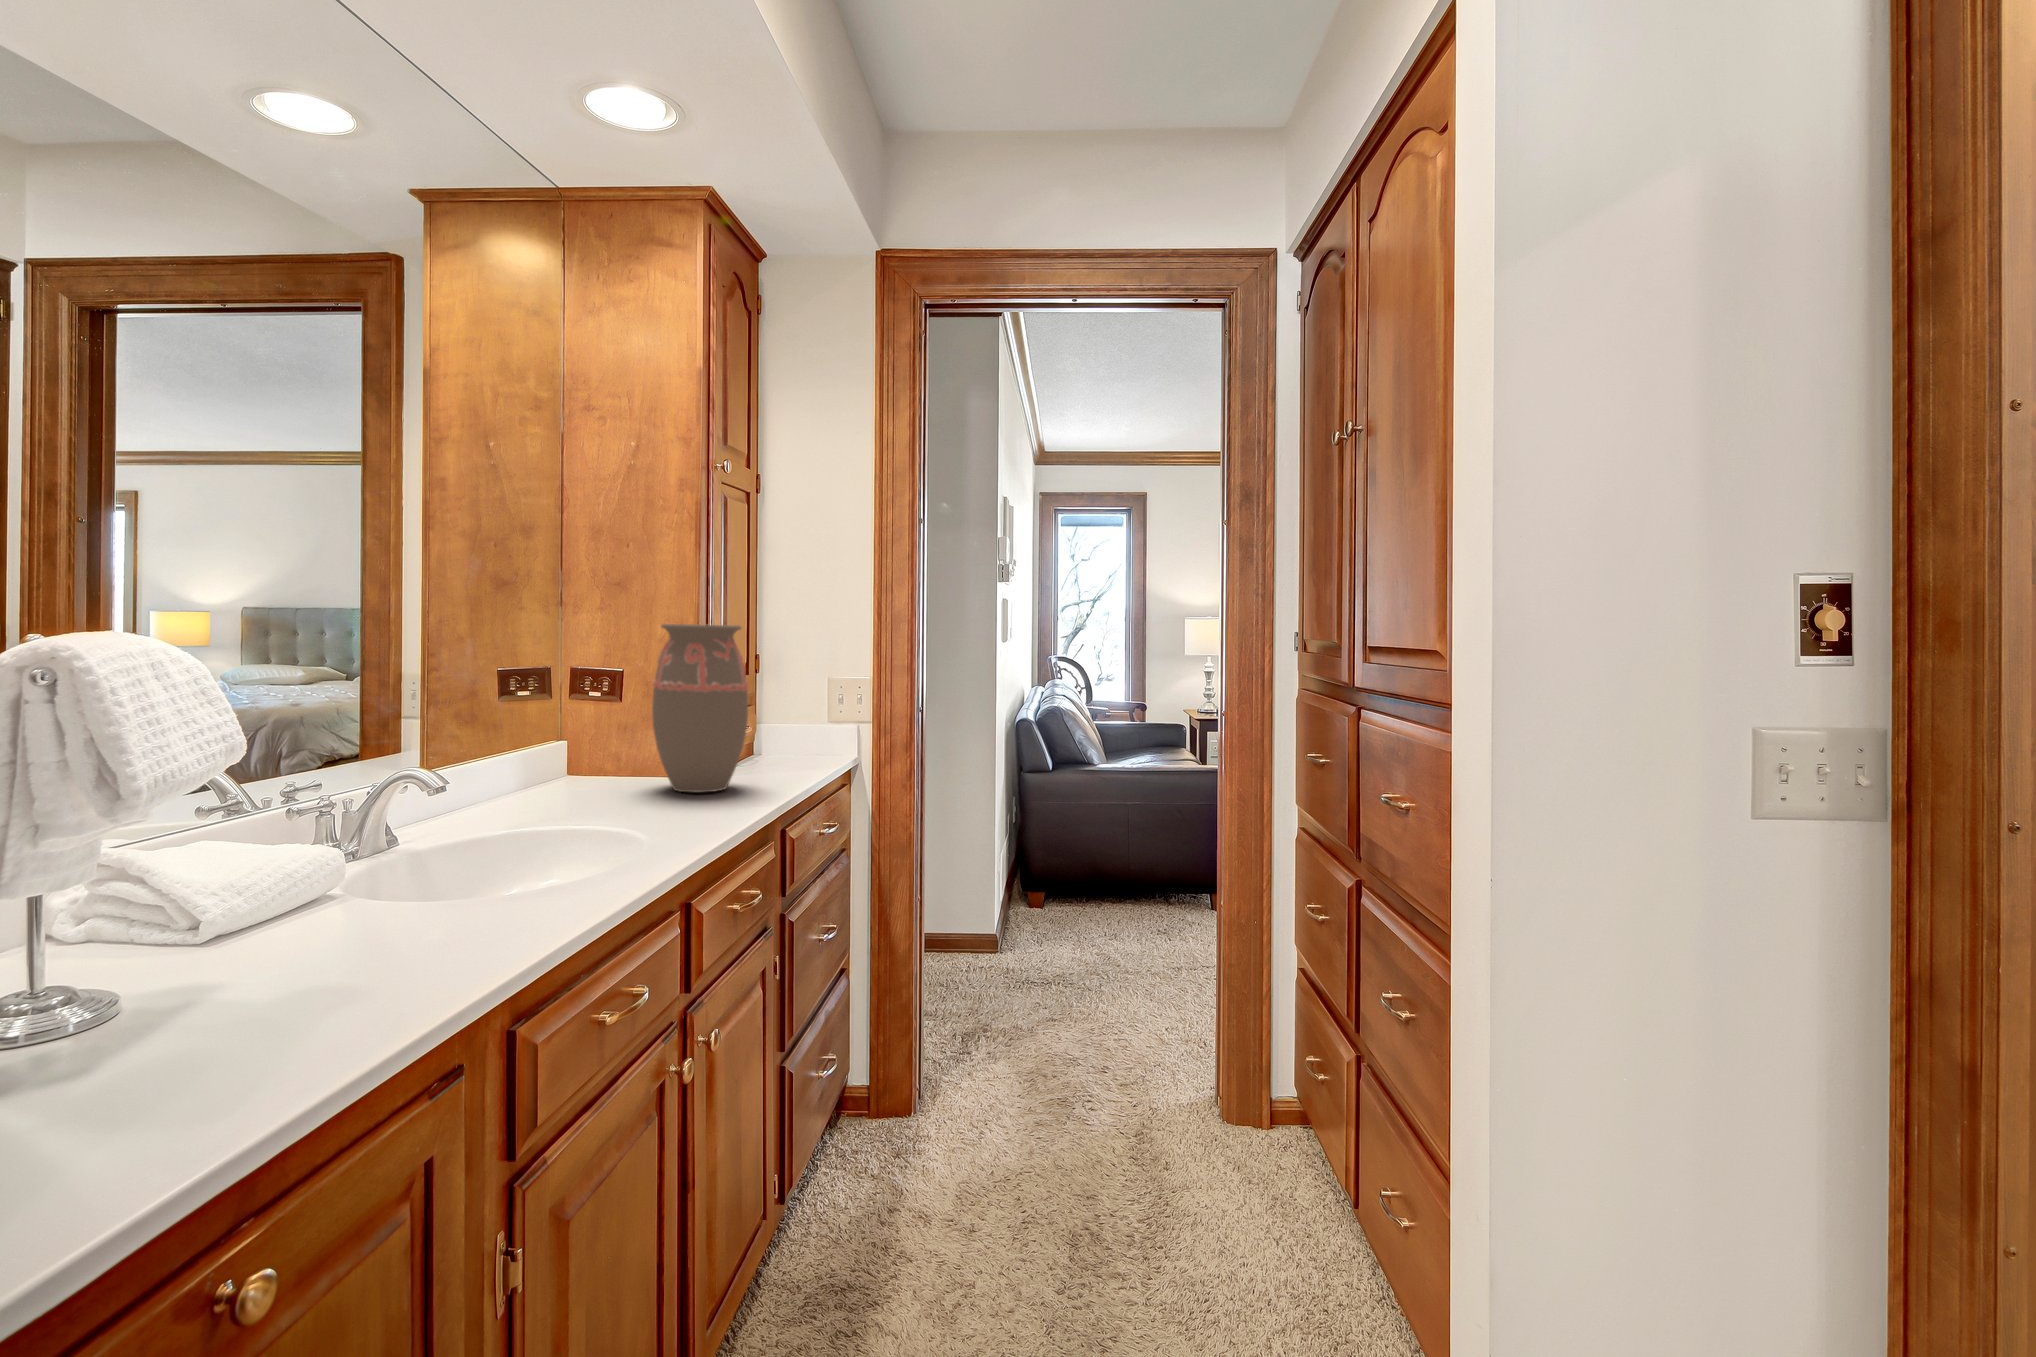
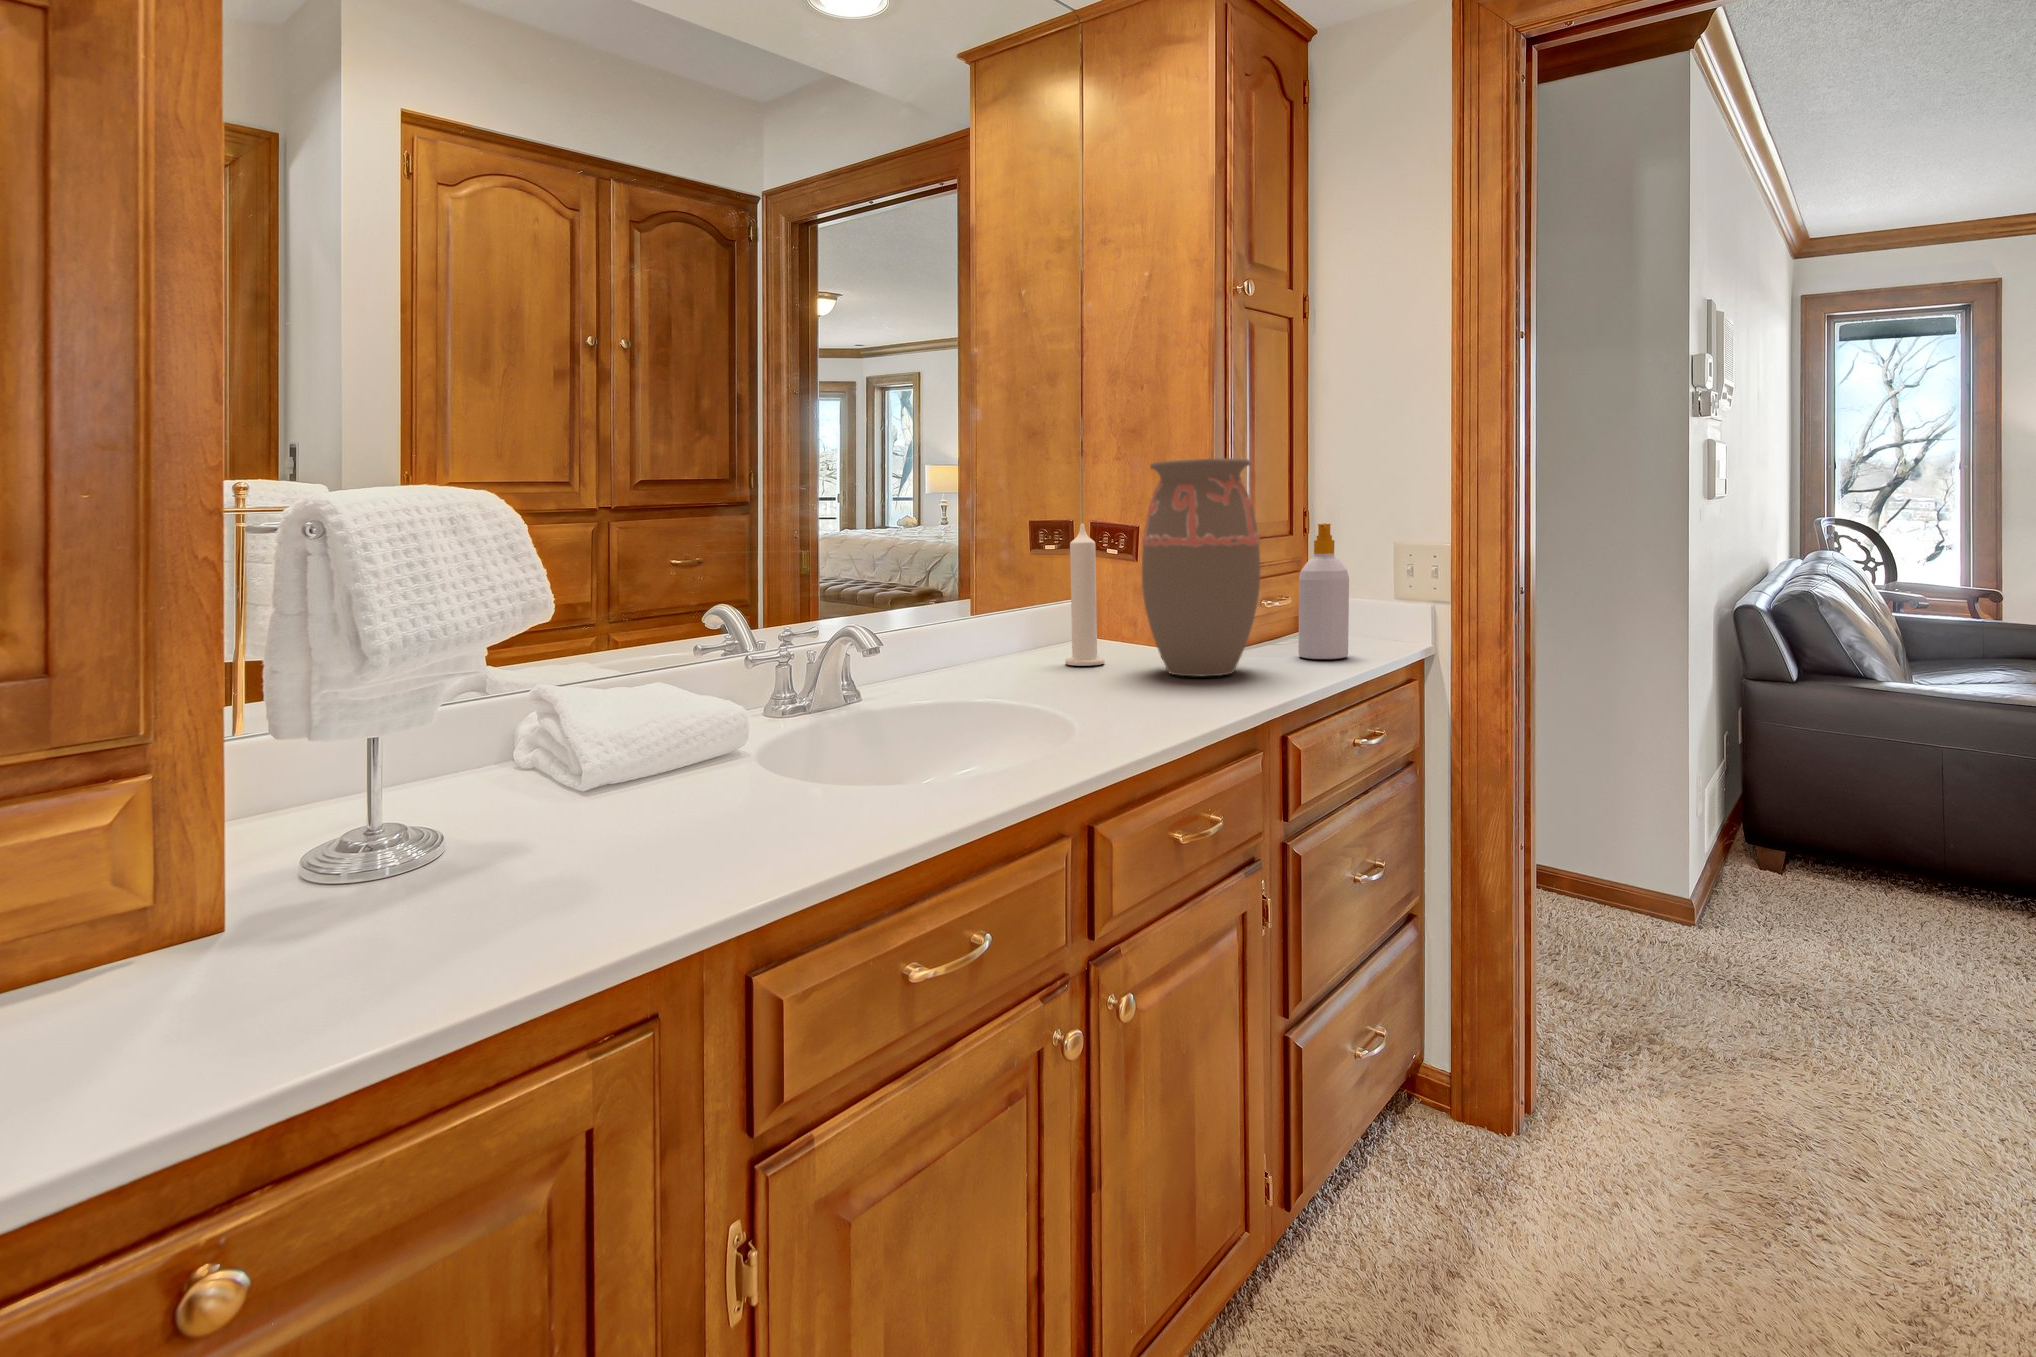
candle: none [574,667,610,787] -> present [1065,524,1105,666]
soap bottle: none [764,672,802,774] -> present [1299,523,1349,659]

